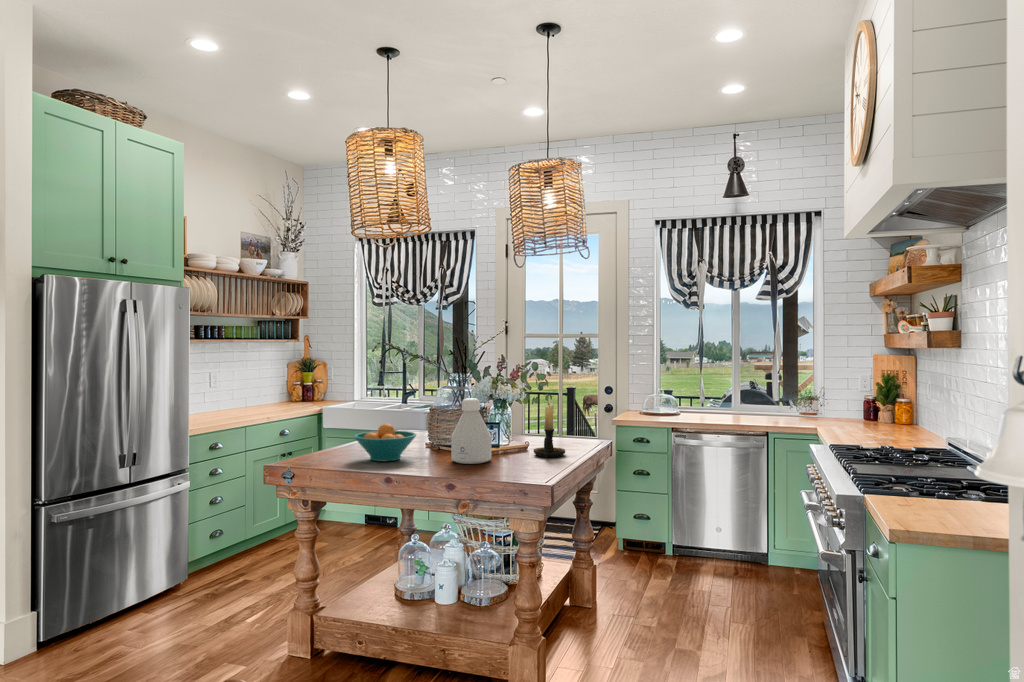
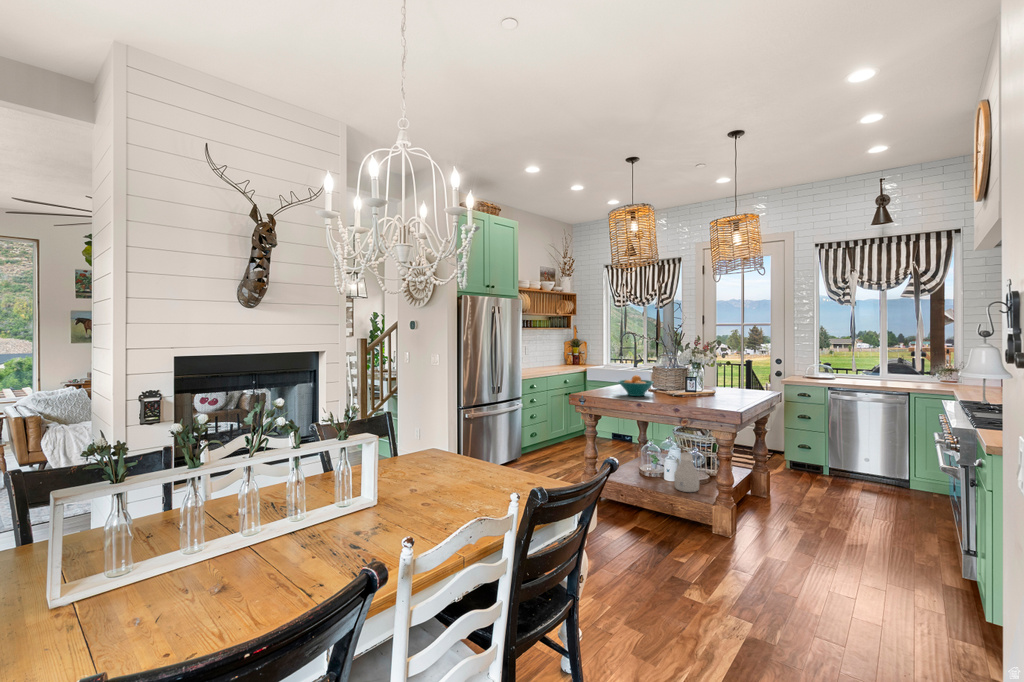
candle holder: present [534,396,565,457] -> none [727,361,749,399]
bottle: present [451,398,492,464] -> present [674,452,699,492]

